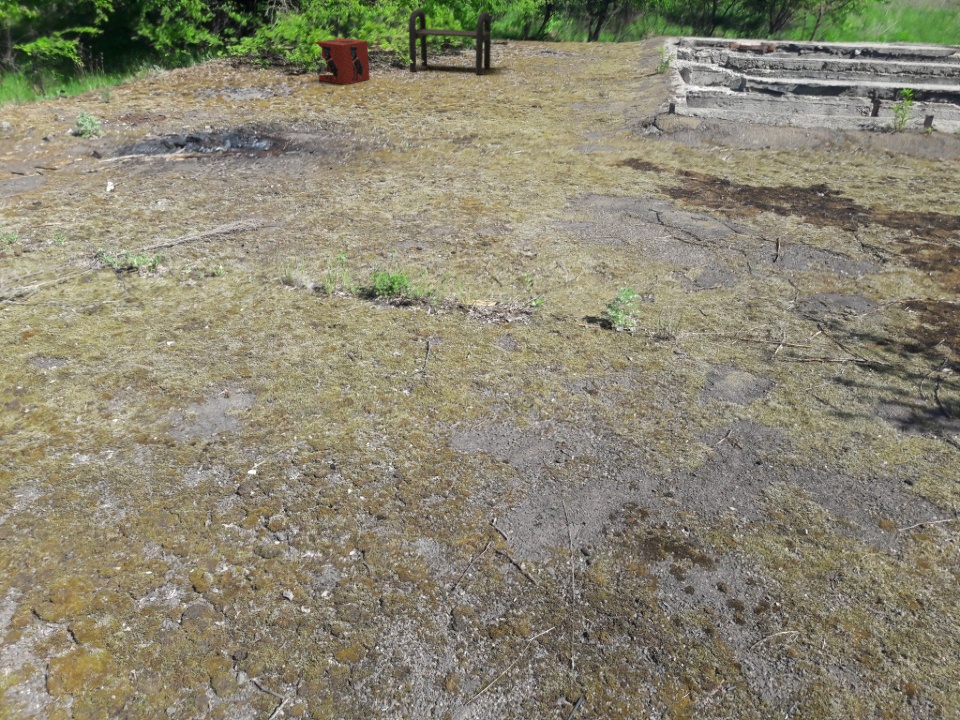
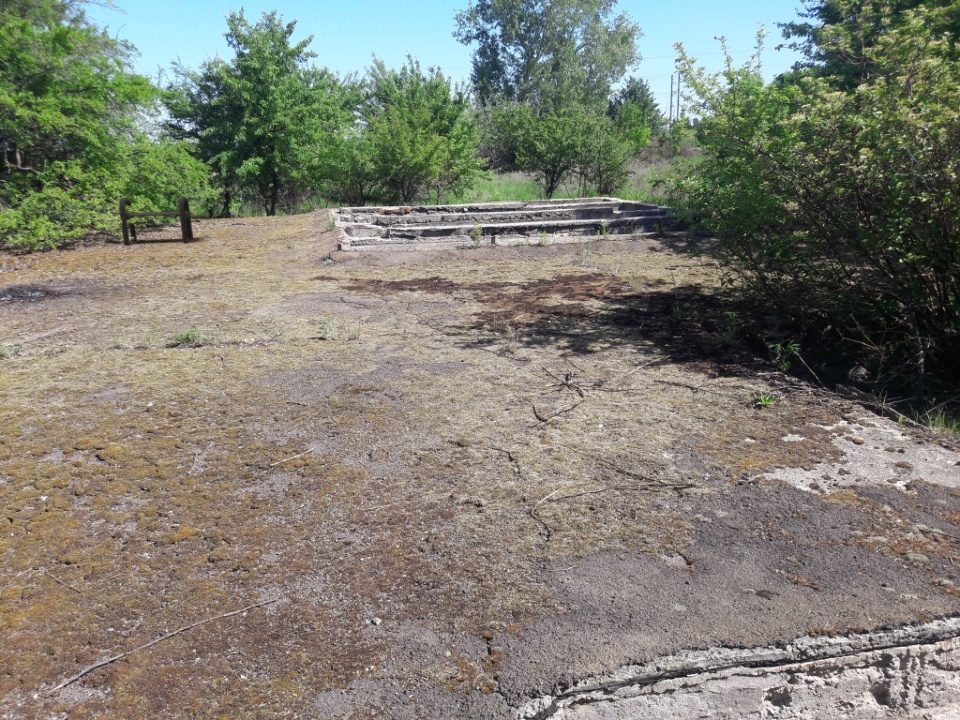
storage box: present [316,38,370,85] -> none [39,223,91,257]

